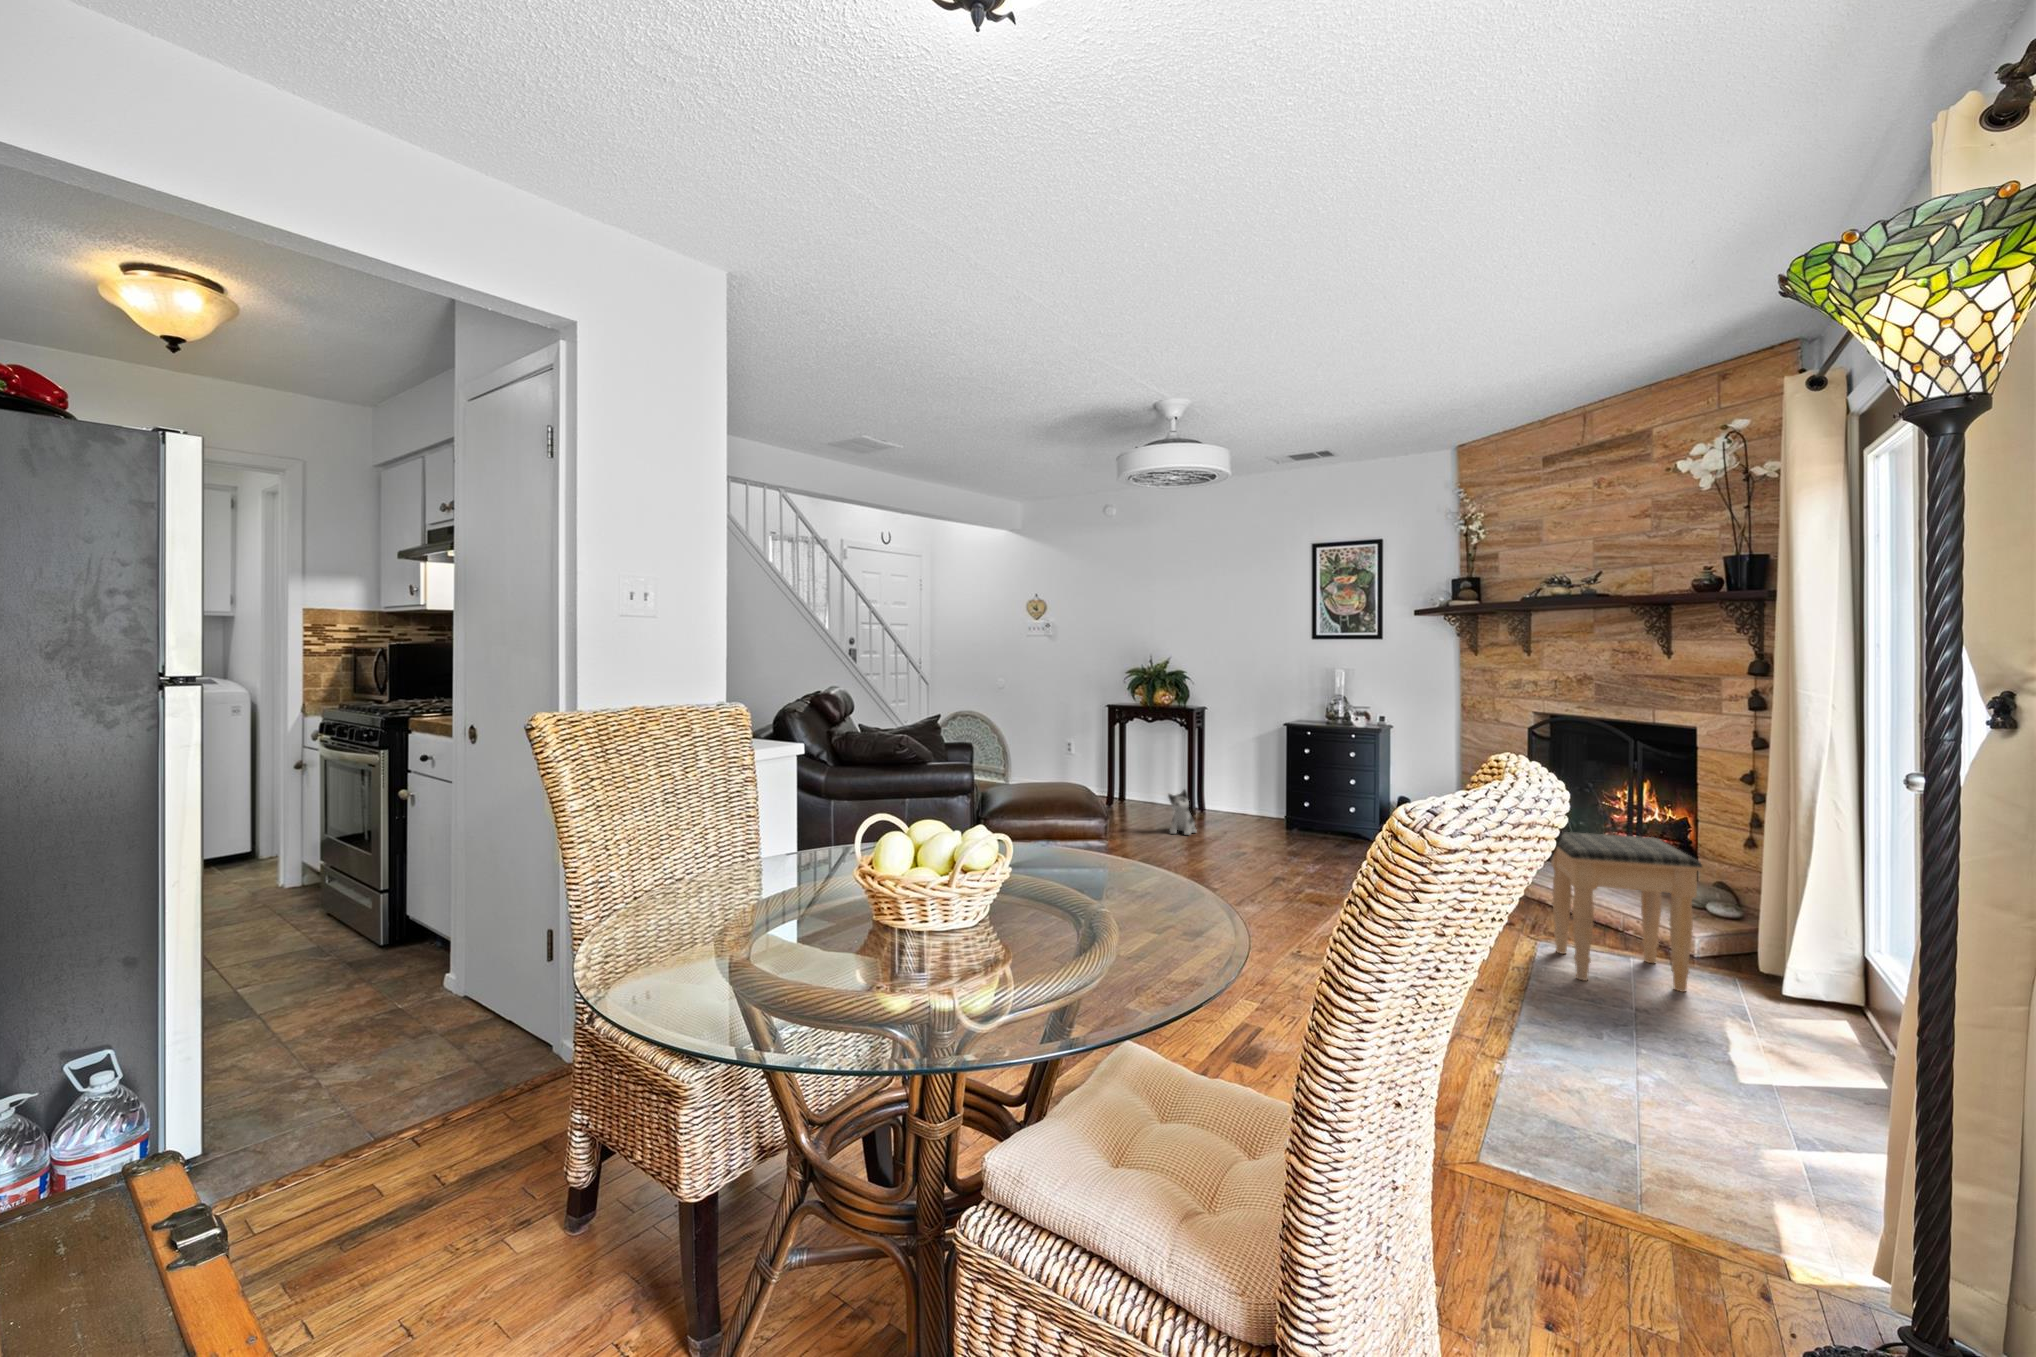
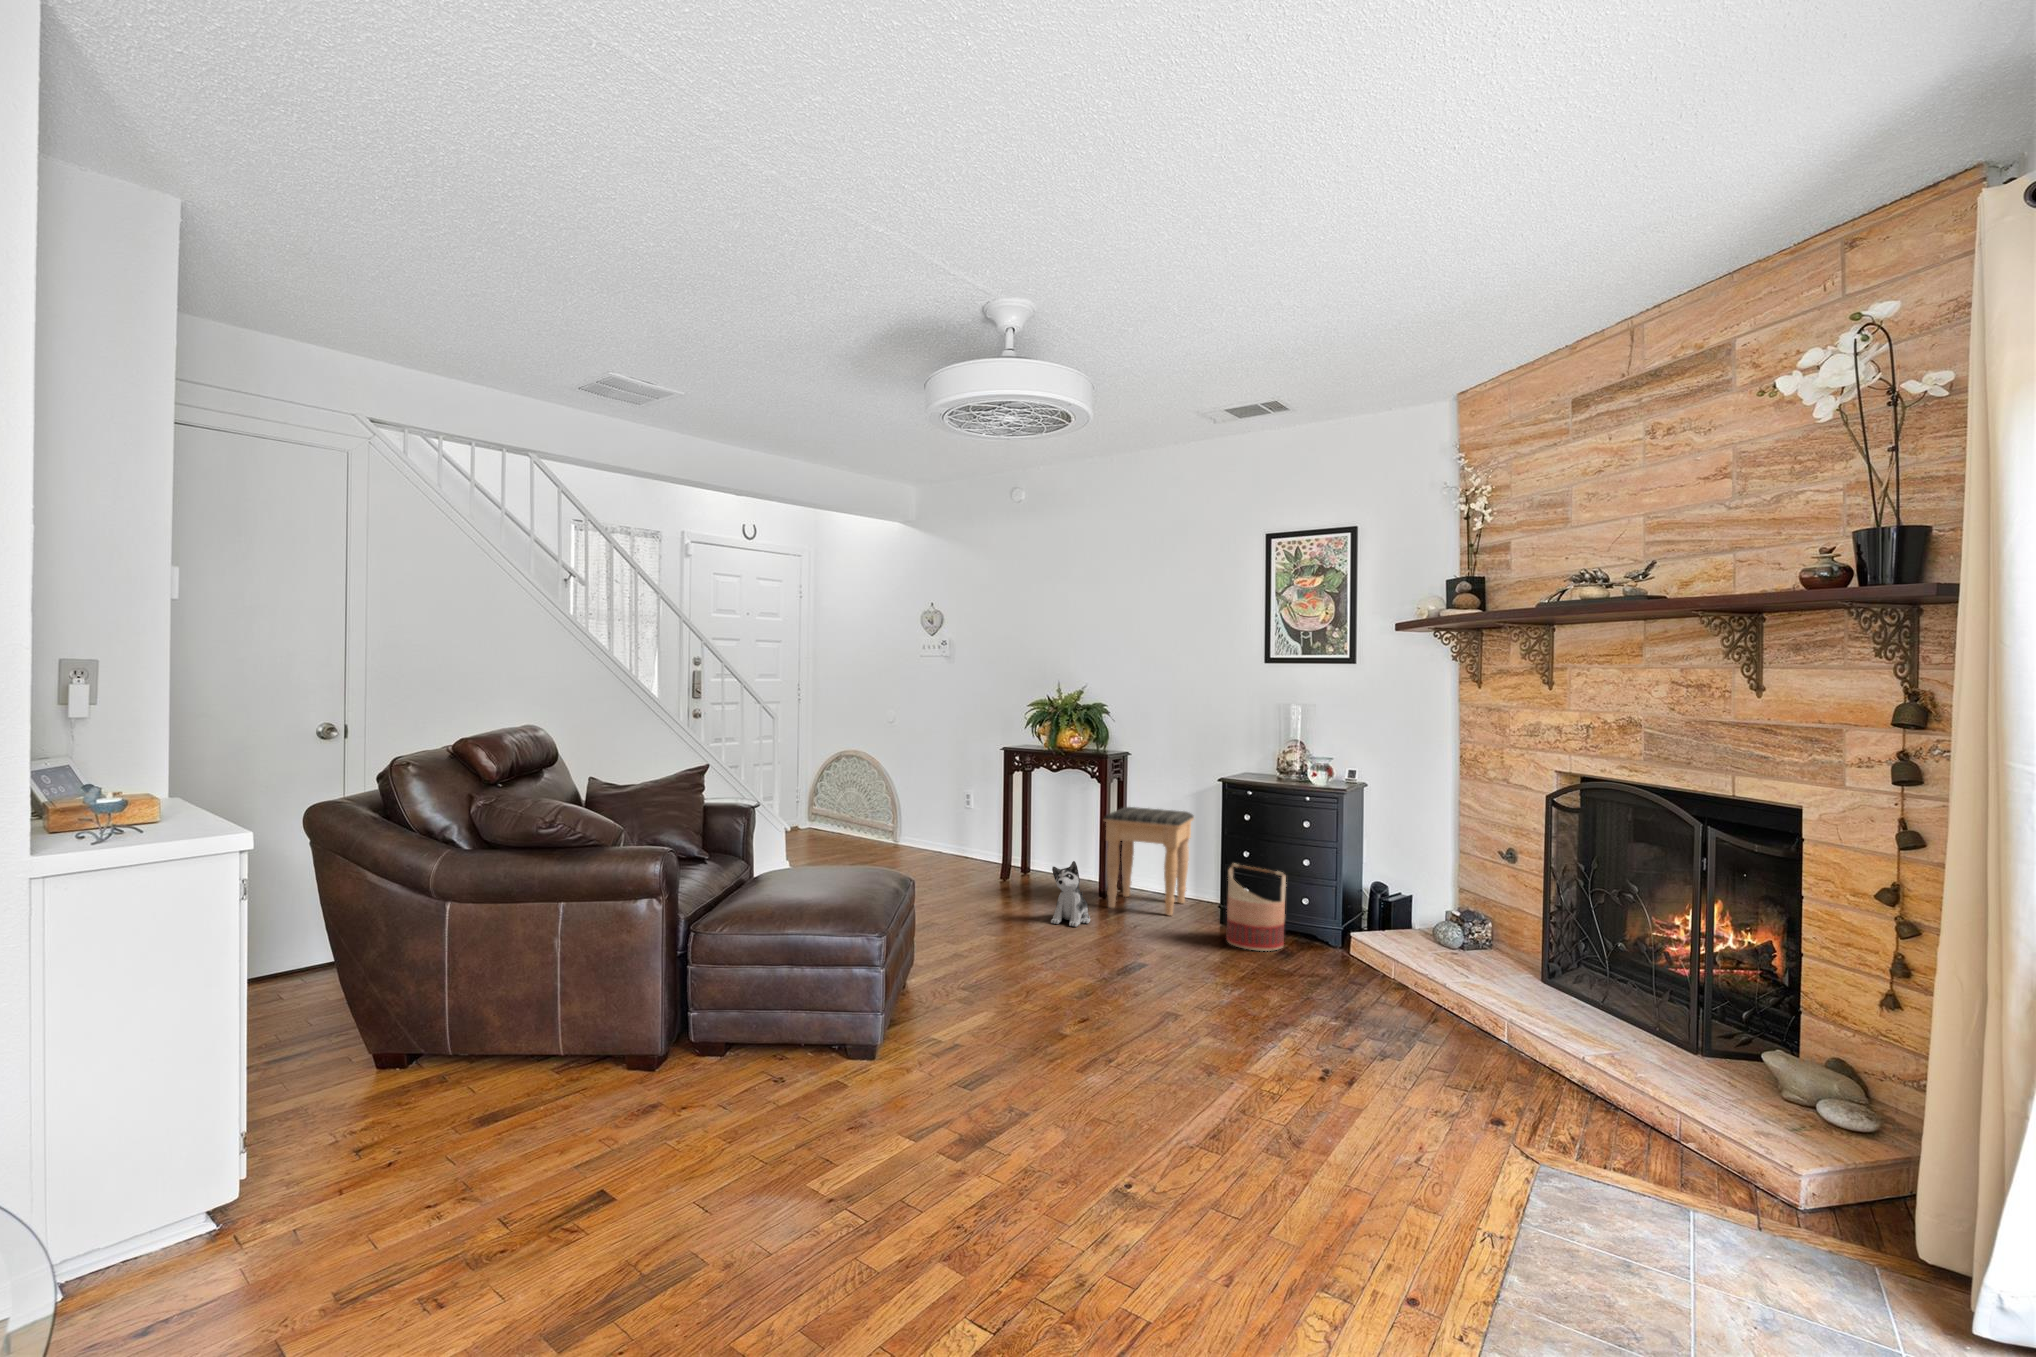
basket: none [1298,785,1340,845] -> present [1227,864,1286,951]
footstool: present [1551,832,1703,992] -> present [1104,807,1194,916]

